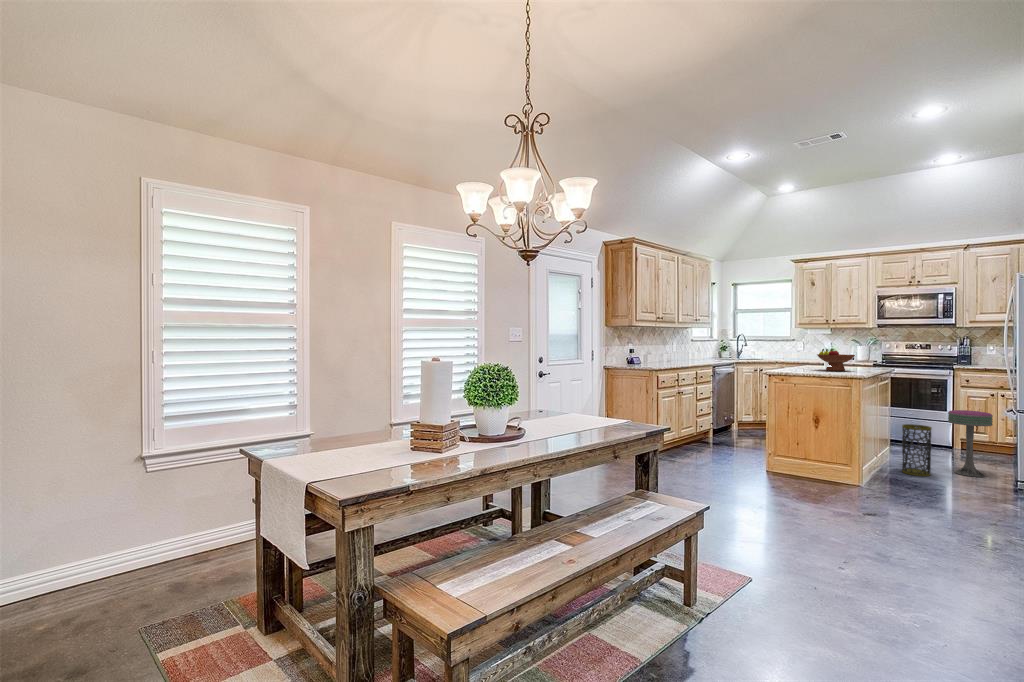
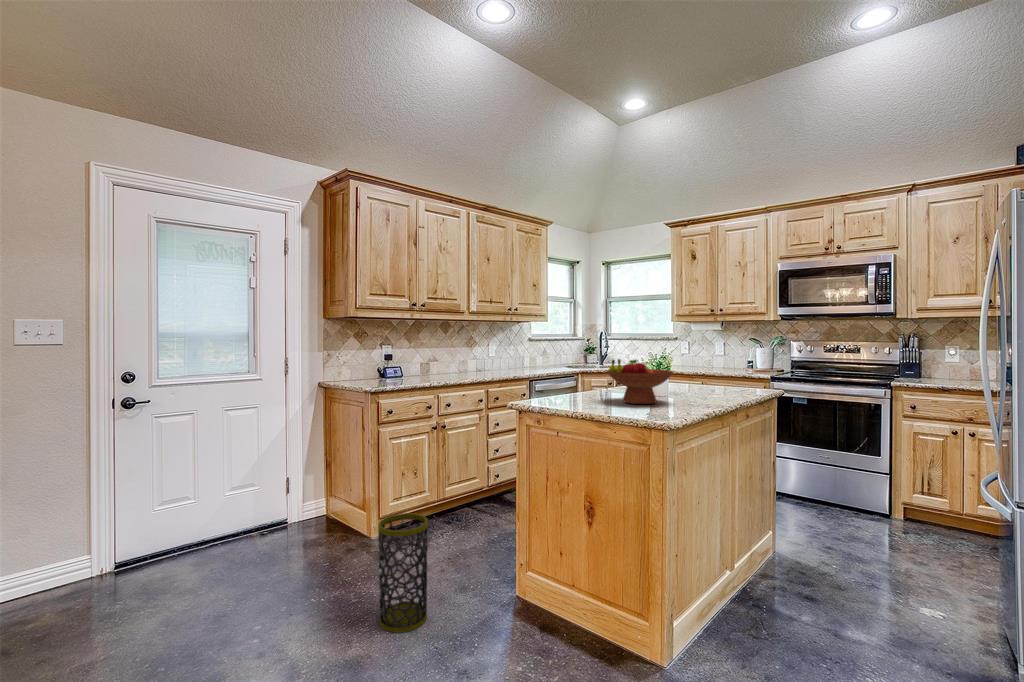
bar stool: present [948,410,993,477] -> none [866,478,954,625]
trash can: present [902,424,932,476] -> present [378,513,428,633]

